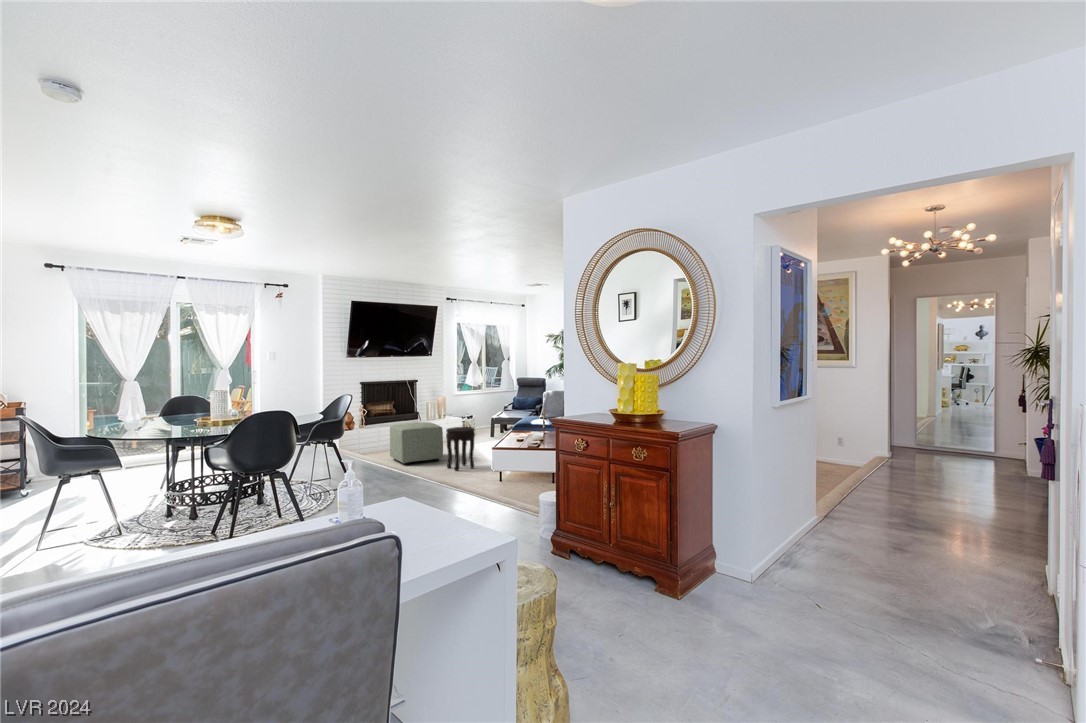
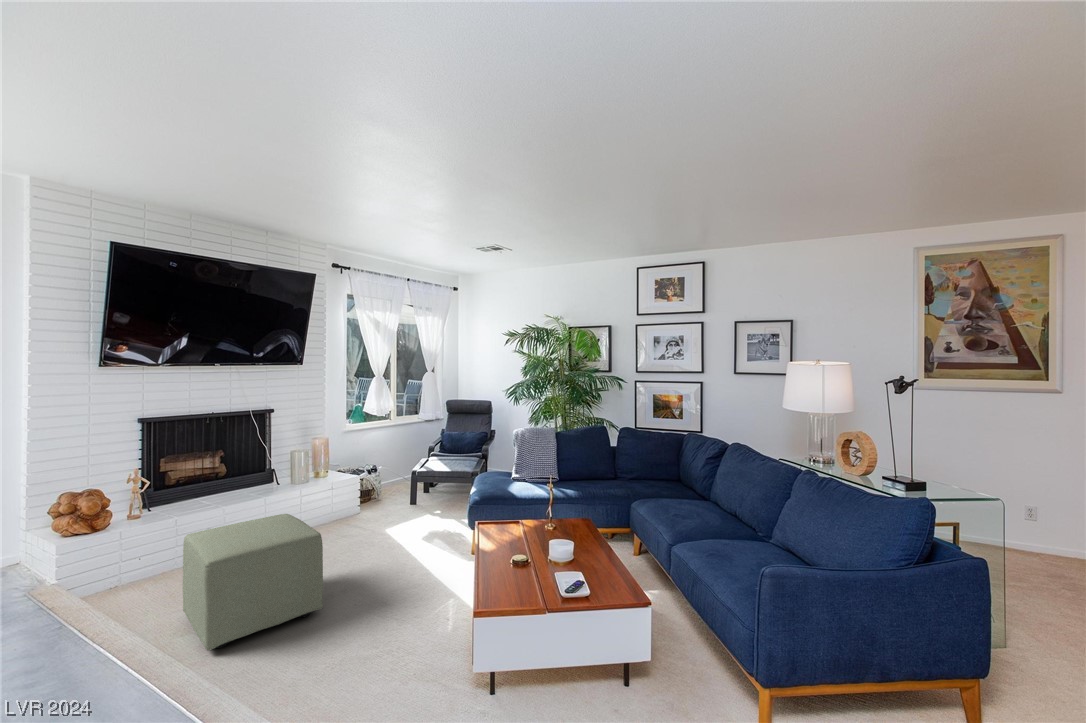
side table: present [446,427,475,471] -> none [333,542,409,678]

